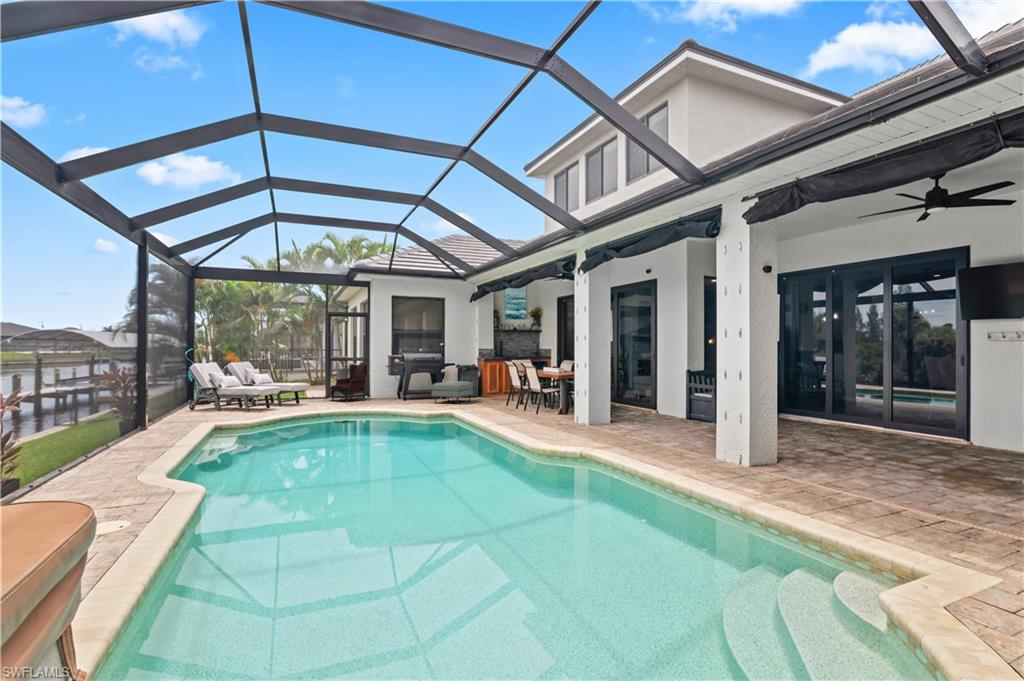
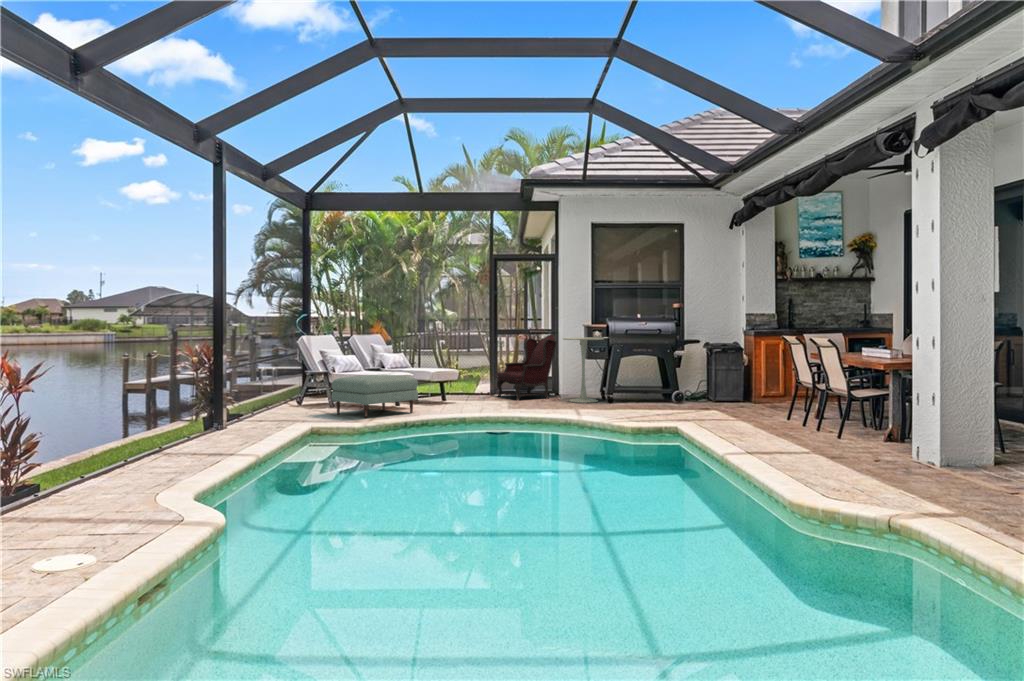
pedestal table: none [376,363,402,402] -> present [563,338,604,403]
ottoman: present [432,381,473,404] -> present [332,375,418,418]

